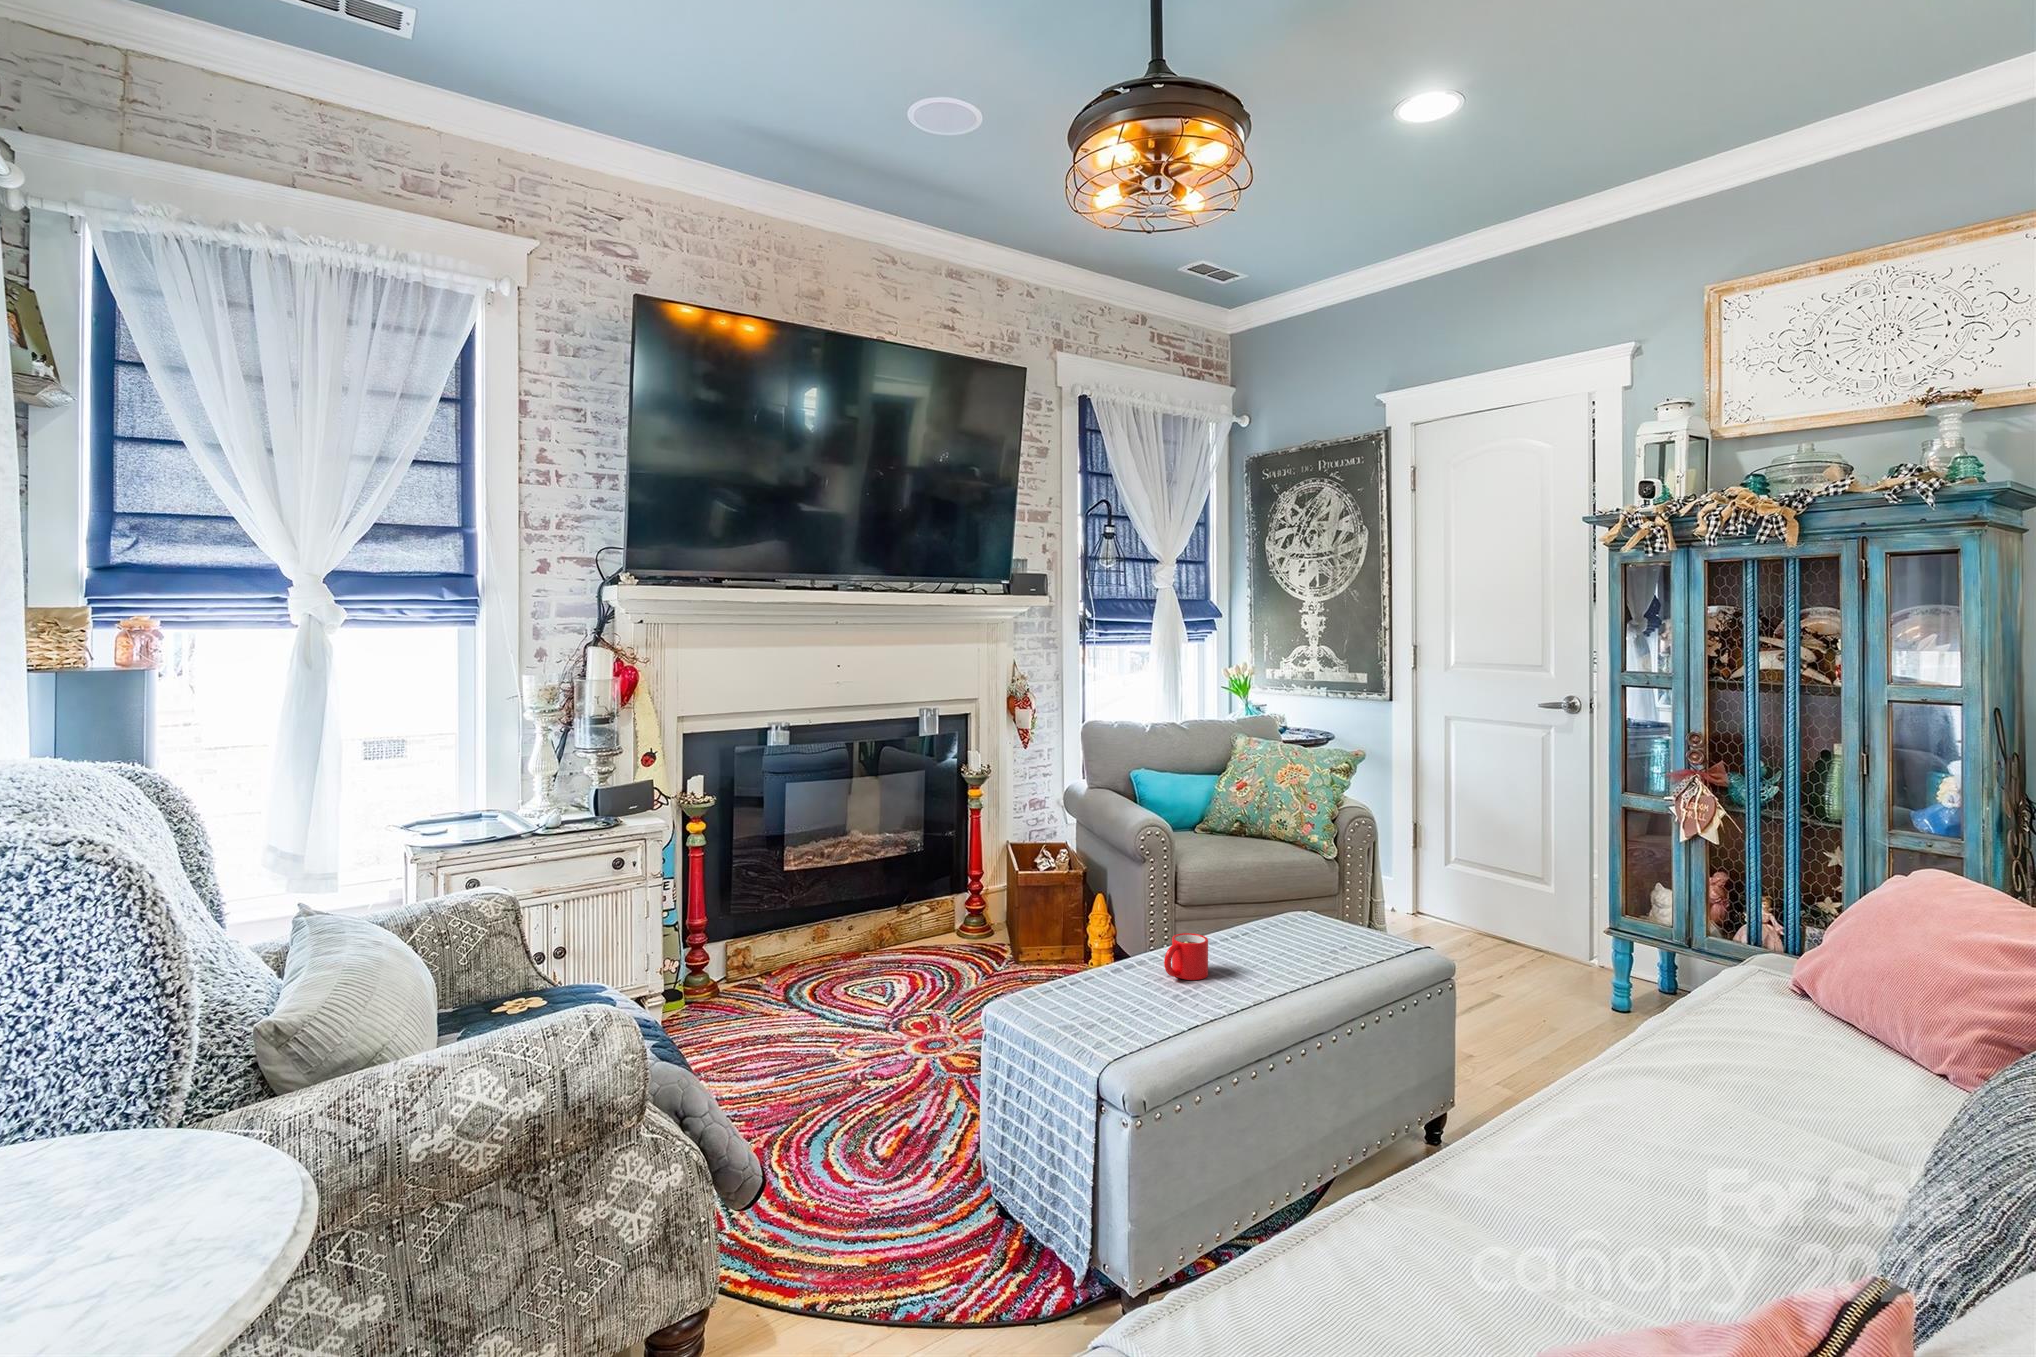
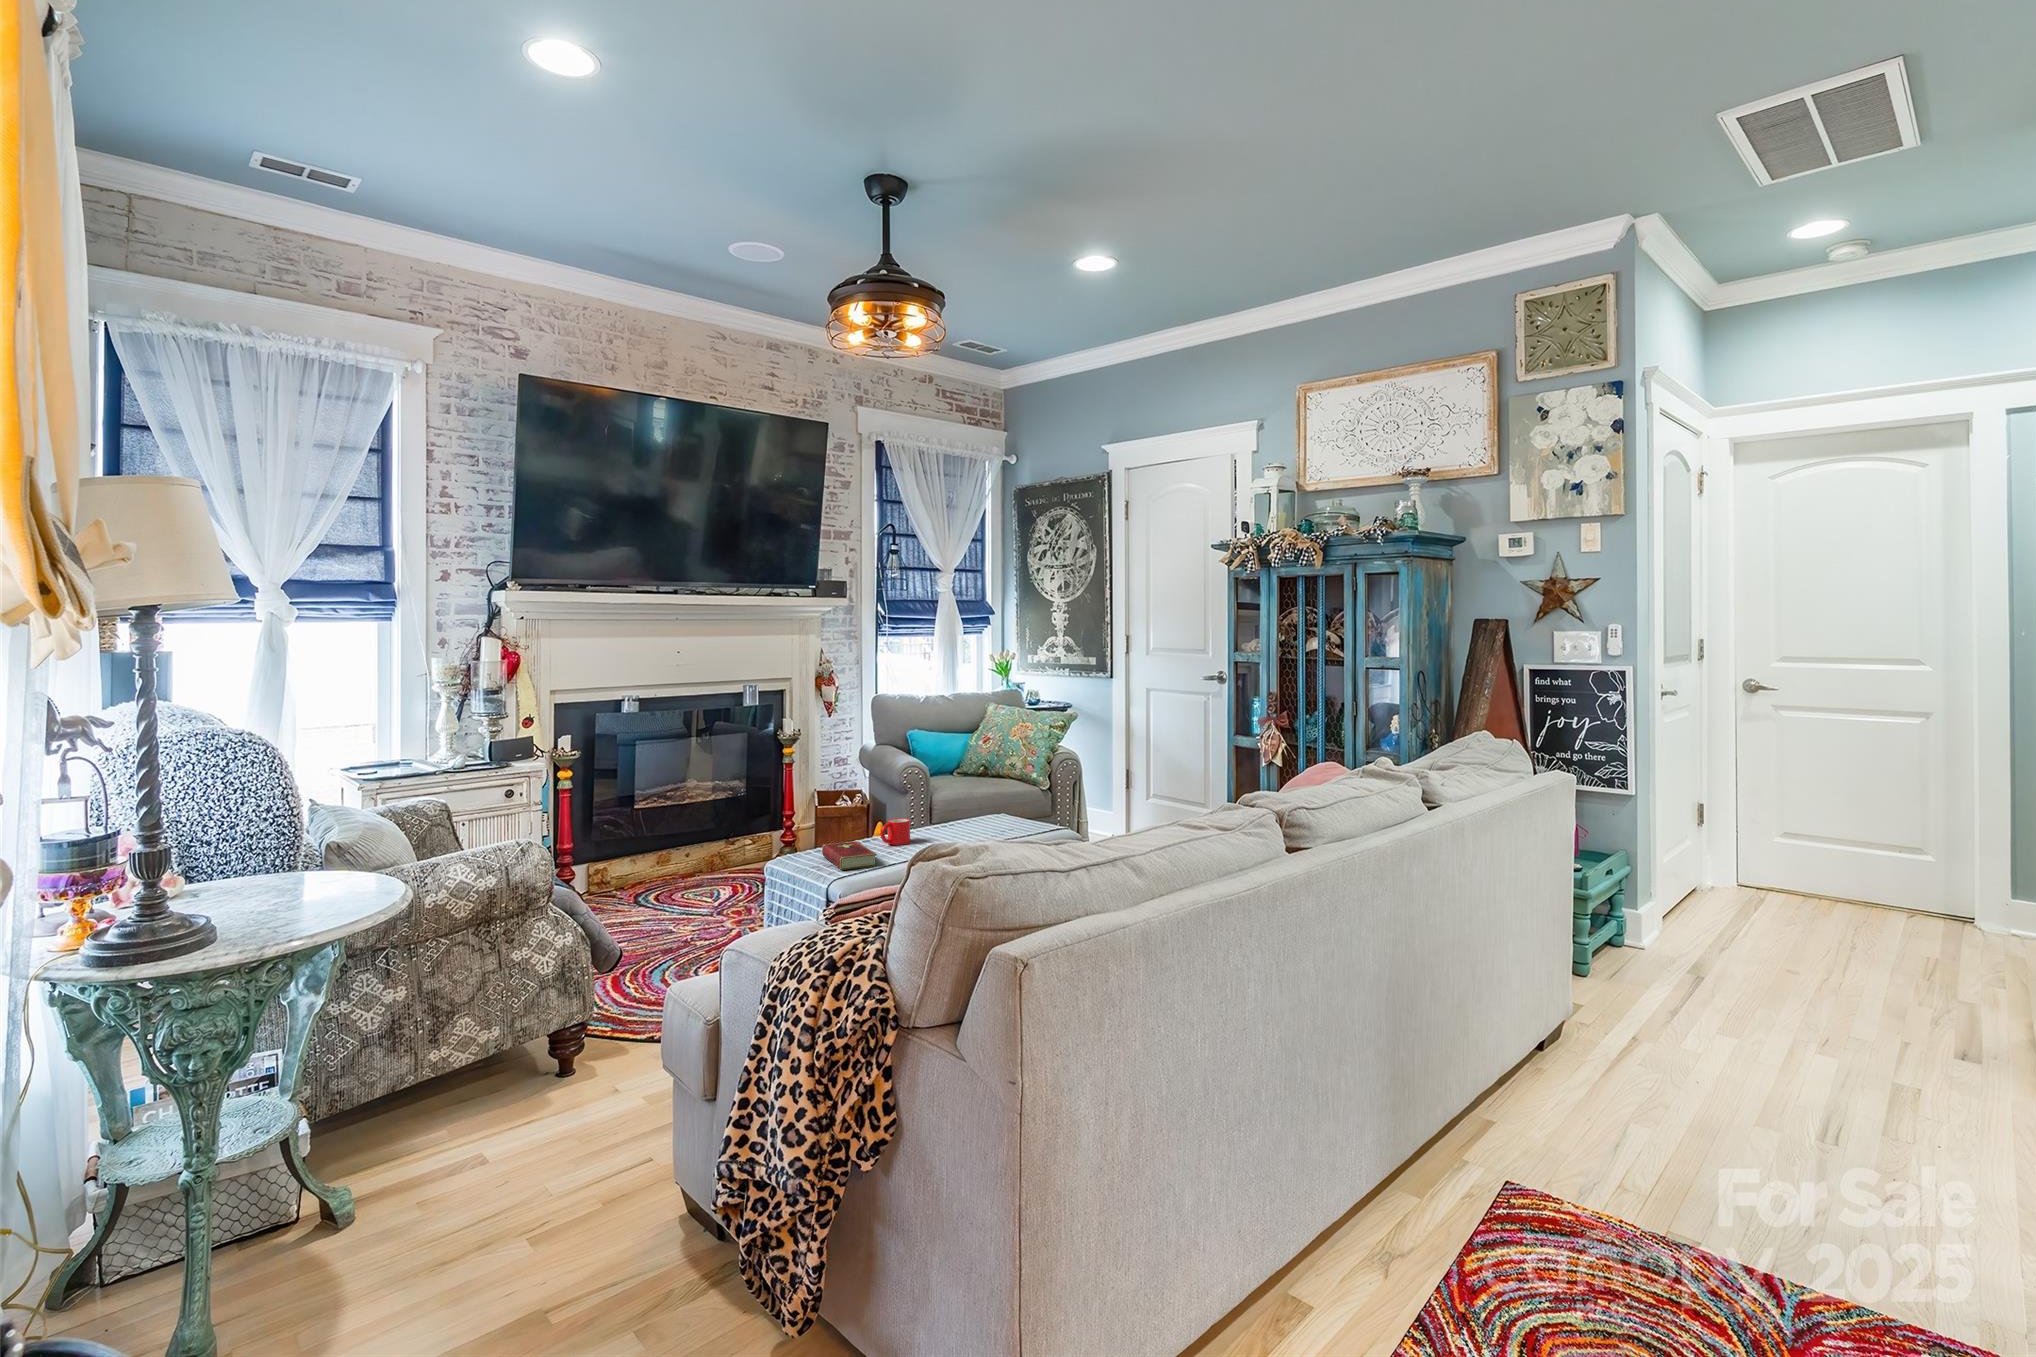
hardcover book: none [1077,976,1179,1042] -> present [822,841,877,870]

